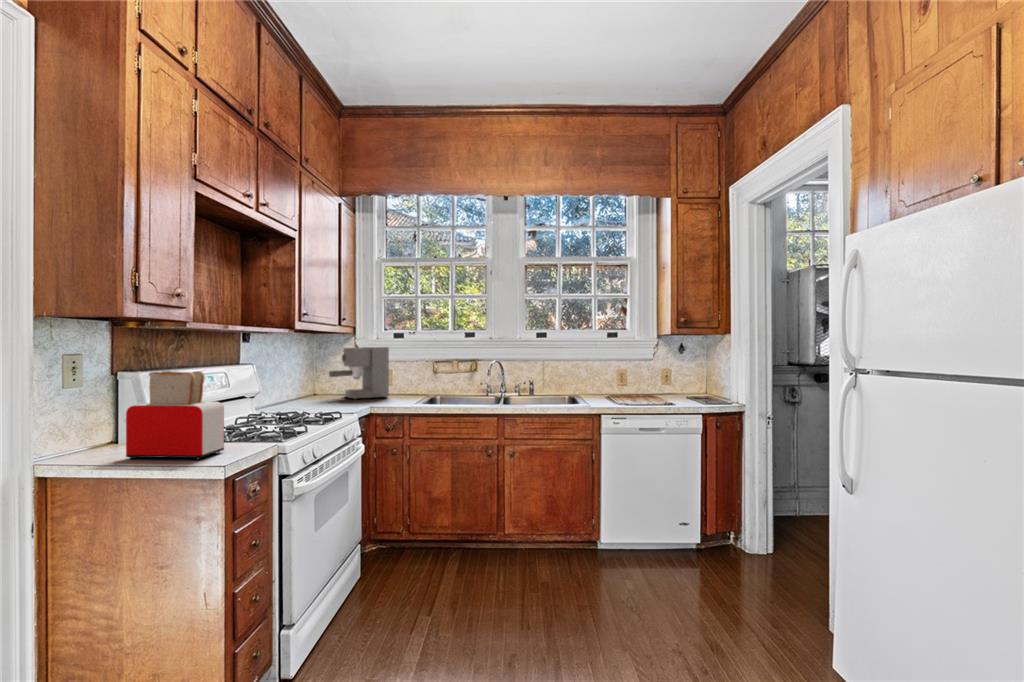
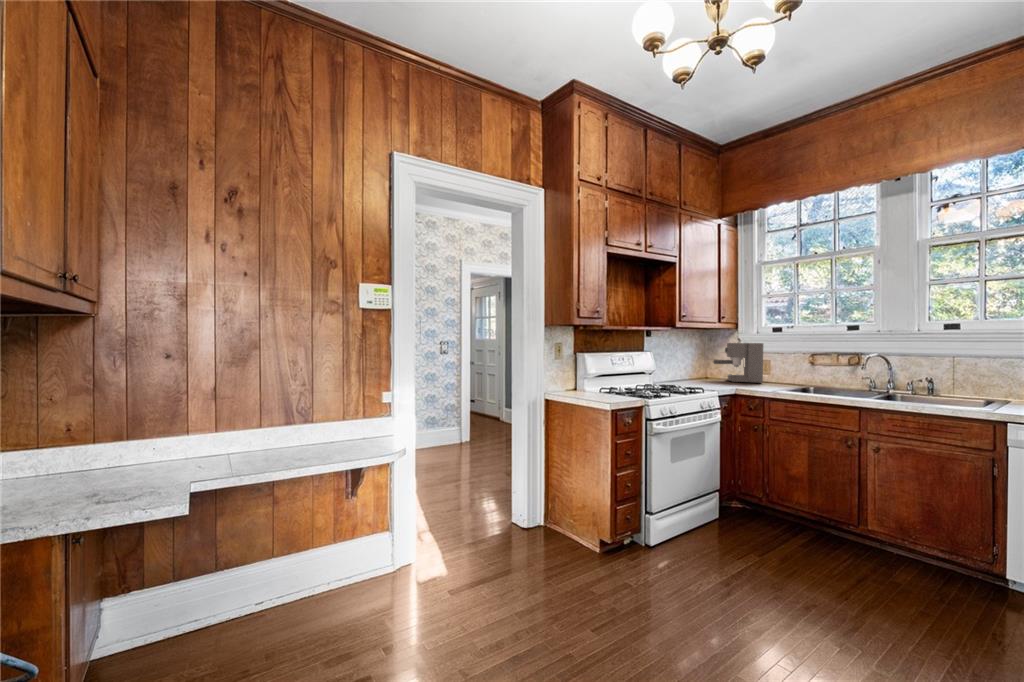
toaster: present [126,371,224,459] -> none [571,353,615,401]

